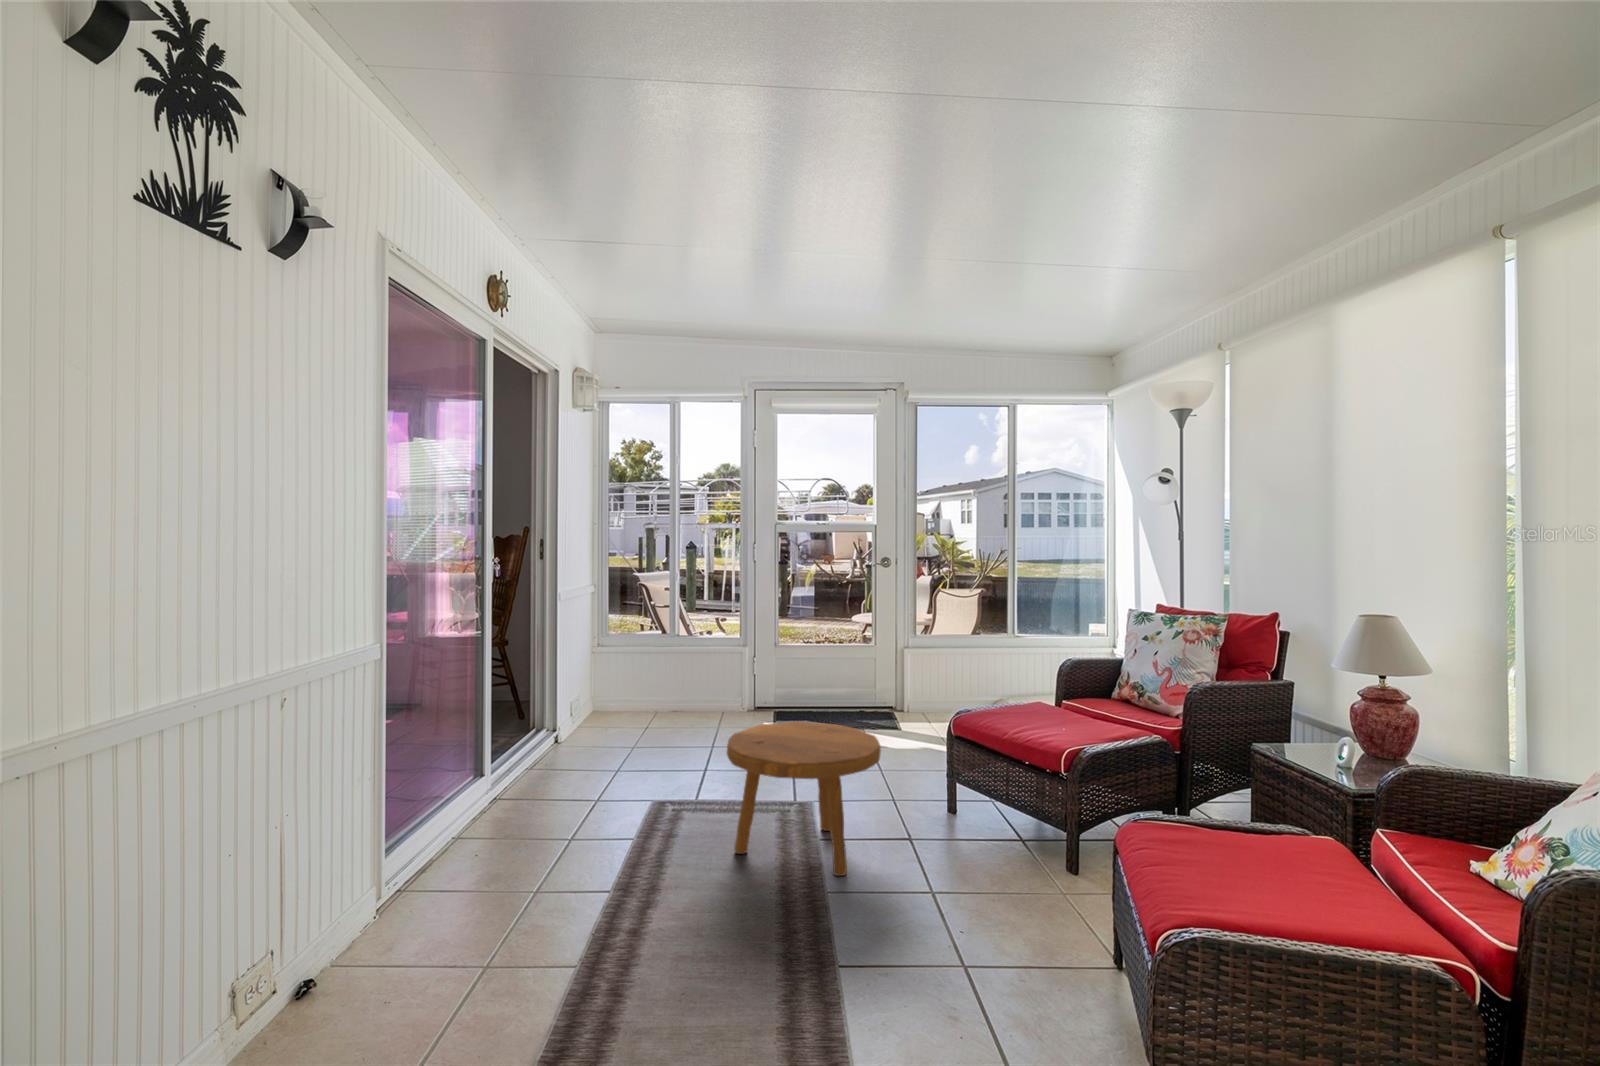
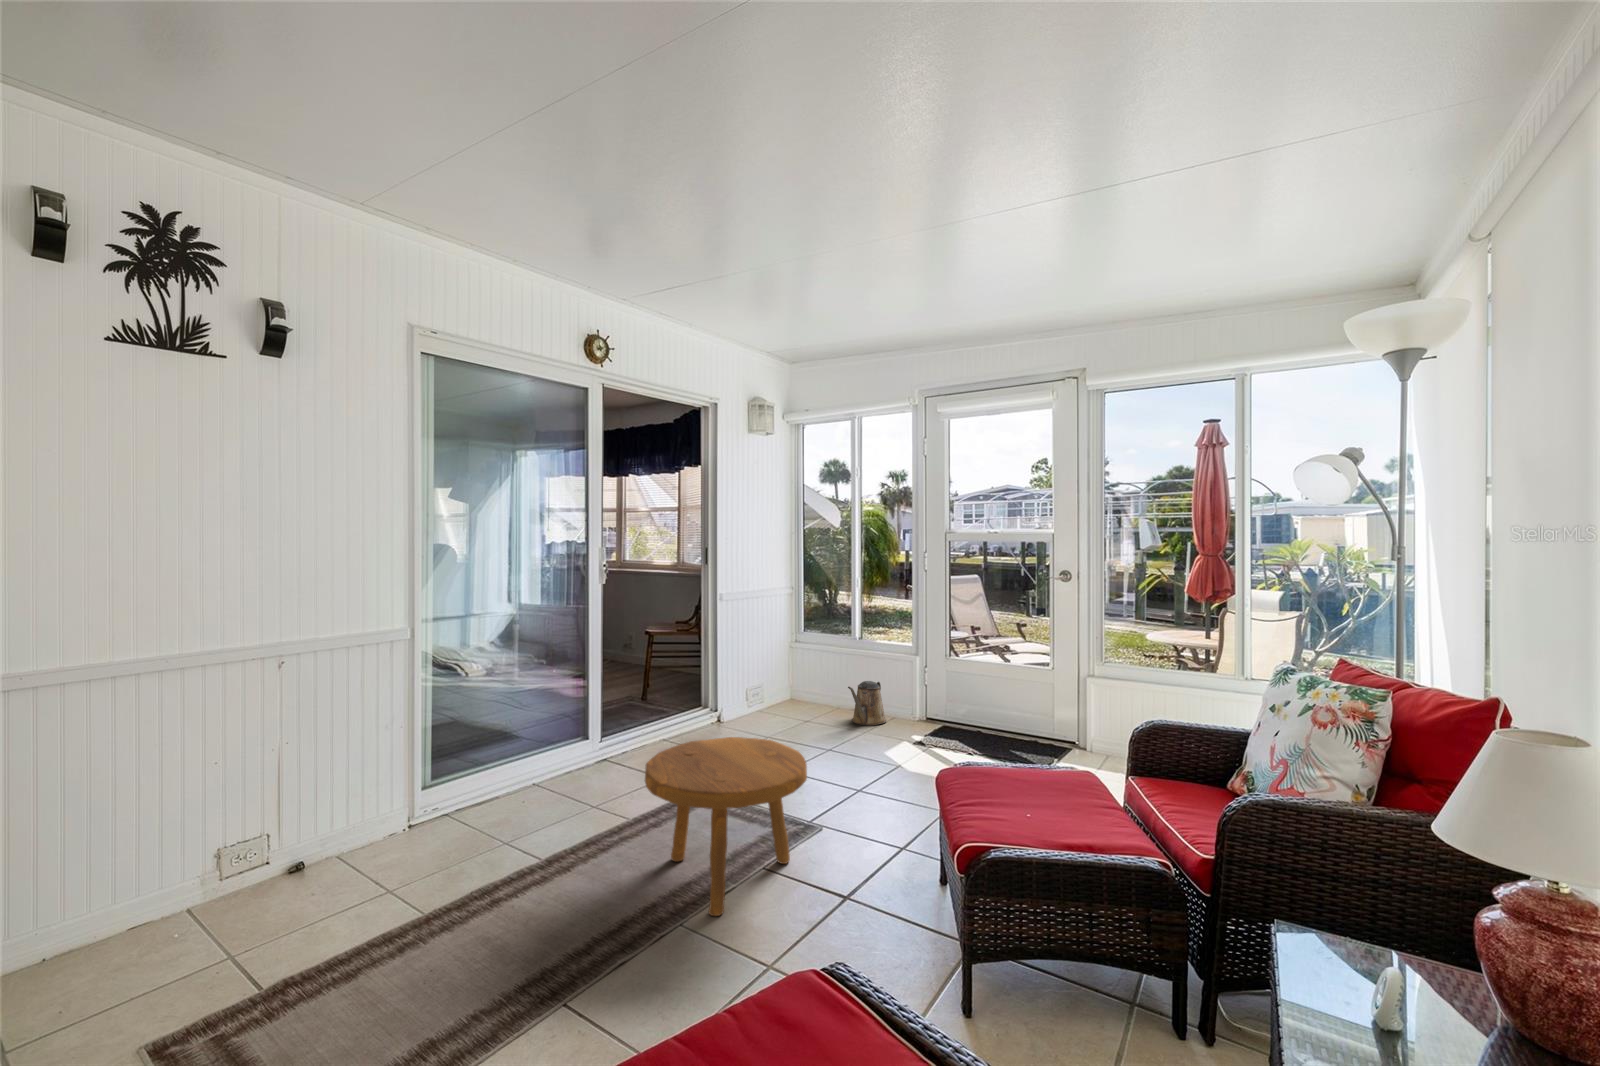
watering can: none [691,677,726,722] -> present [848,681,886,726]

